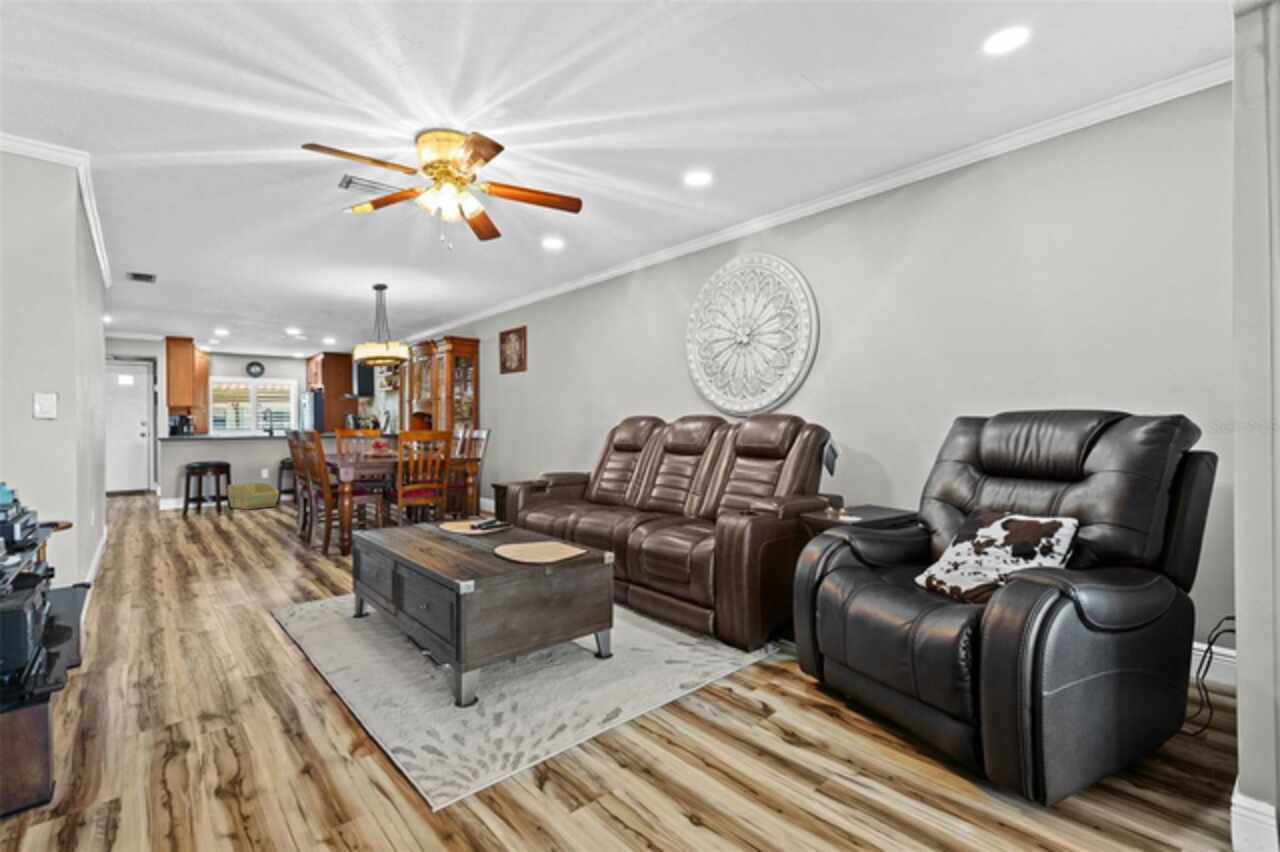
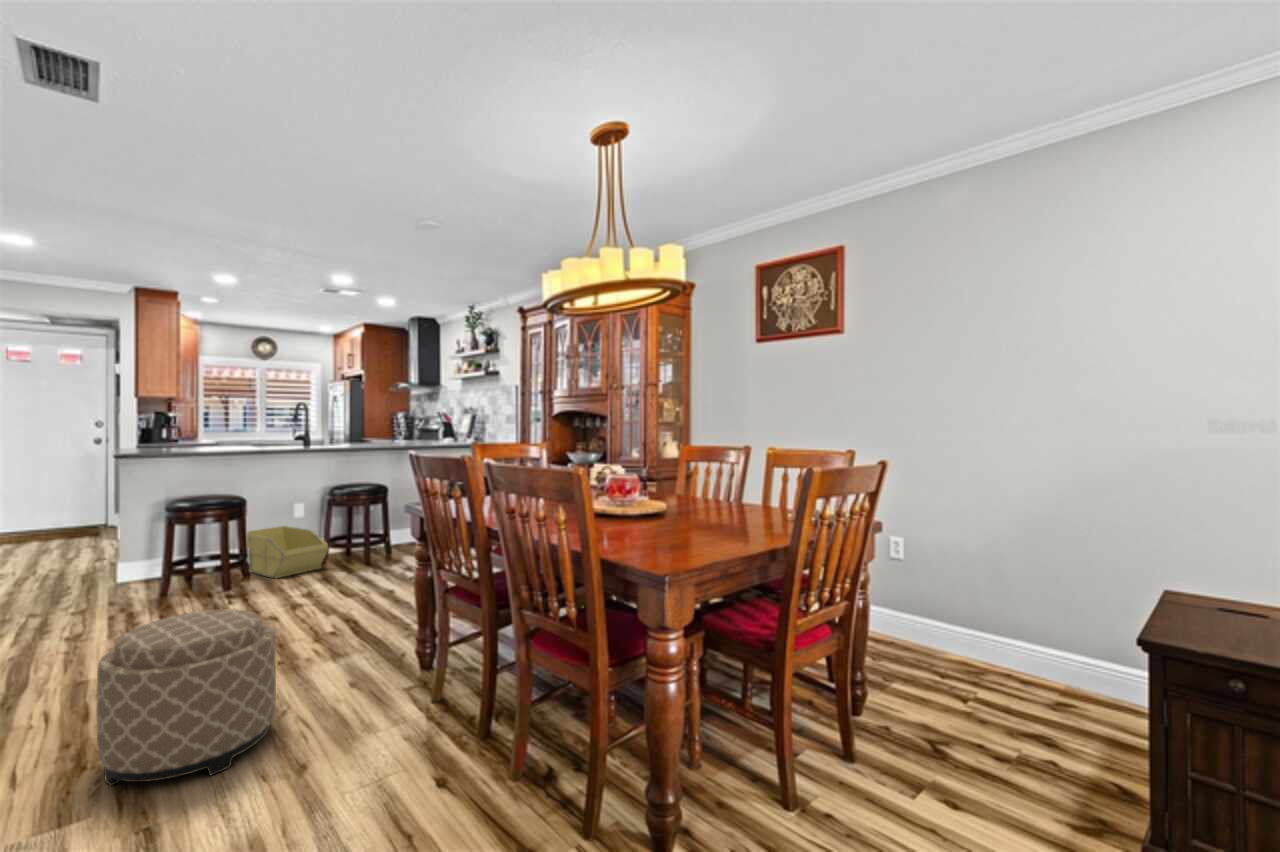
ottoman: none [160,494,228,549] -> present [96,609,276,785]

